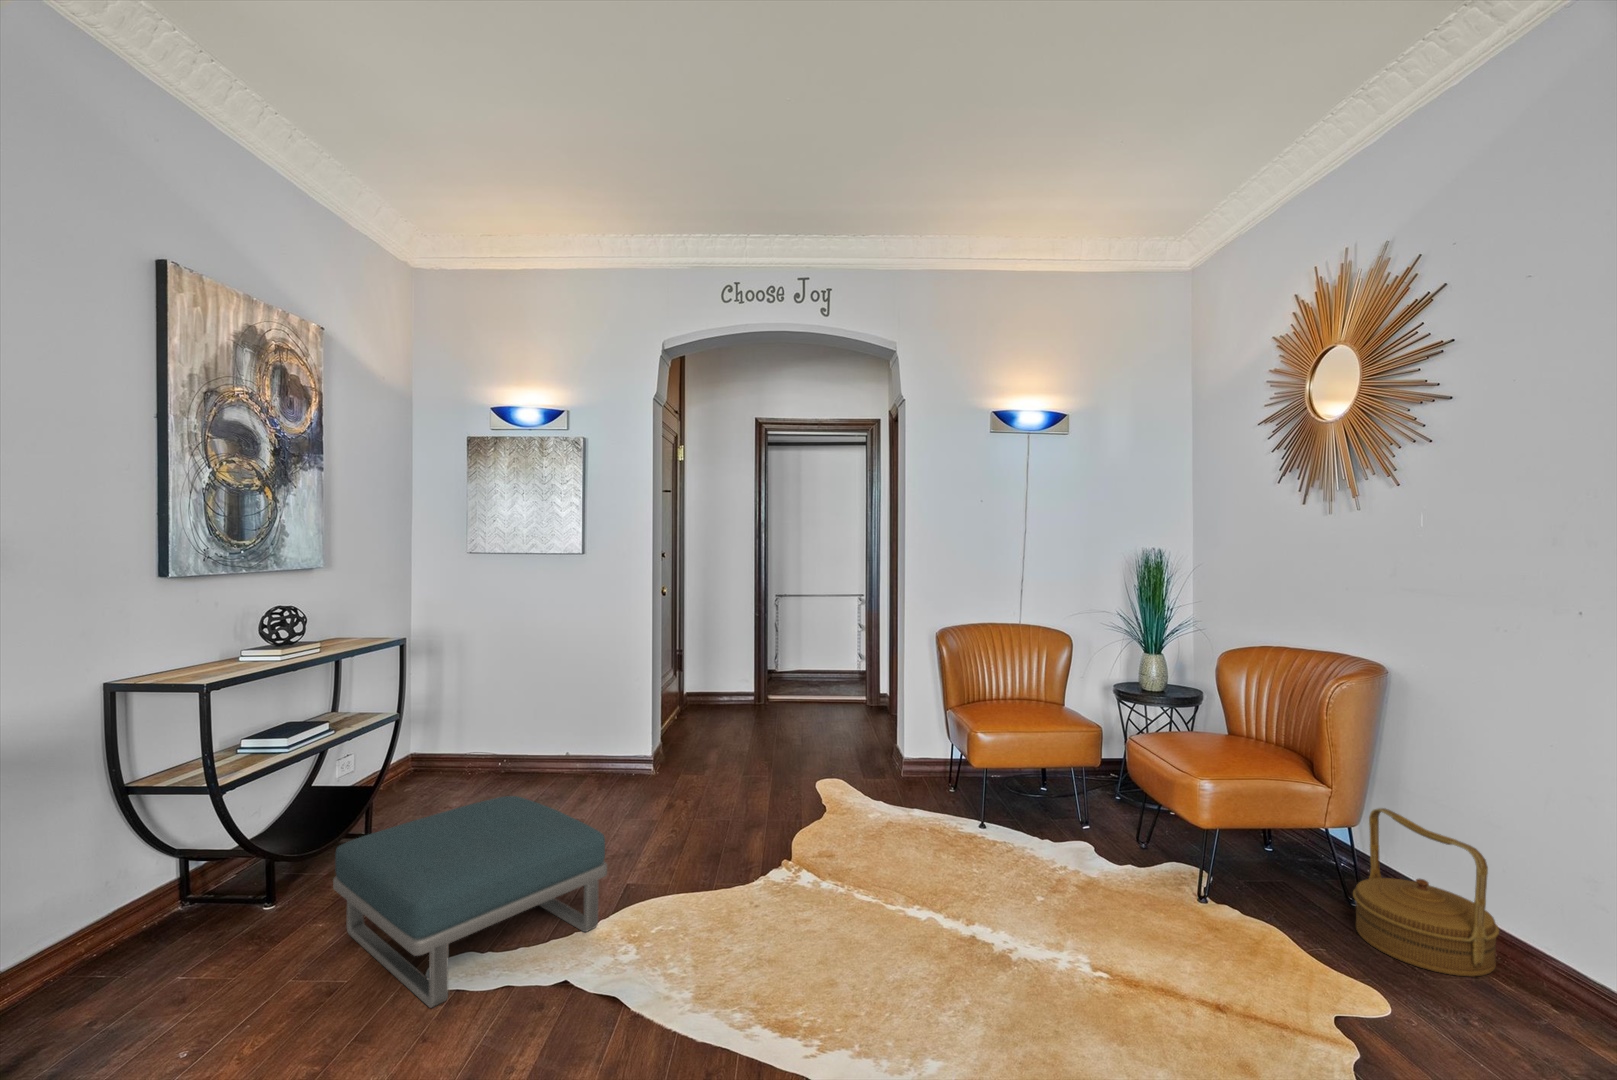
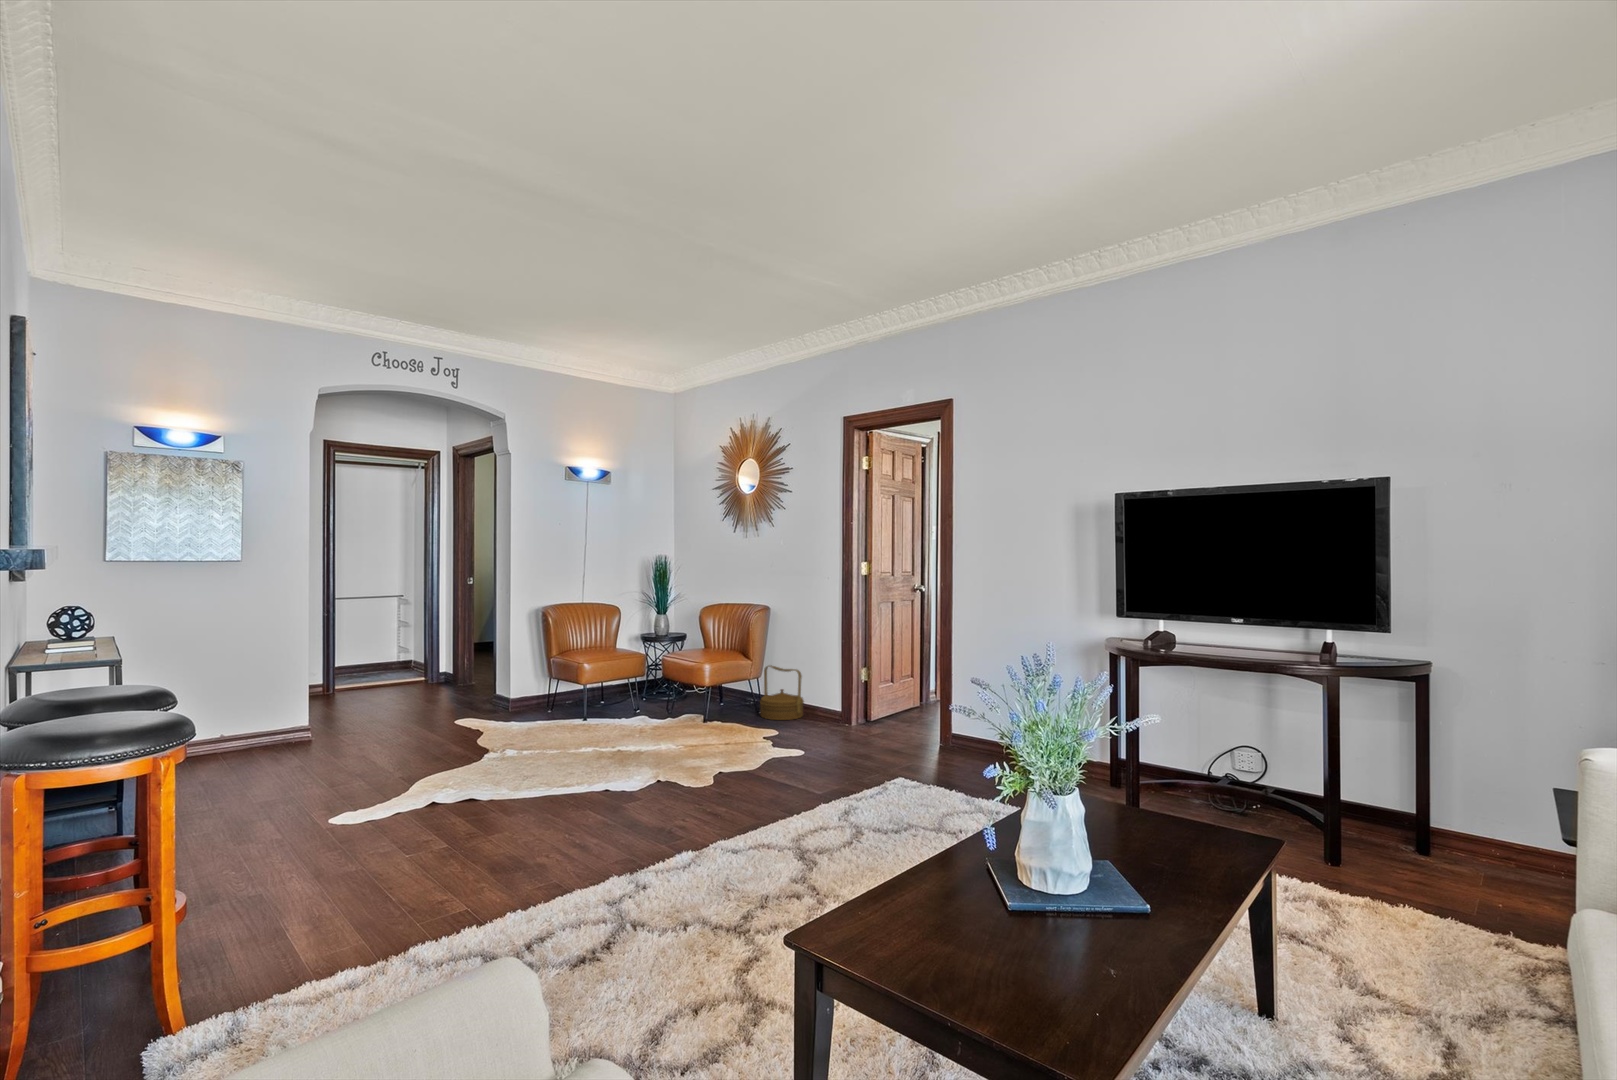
footstool: present [333,796,607,1007] -> none [230,730,420,828]

